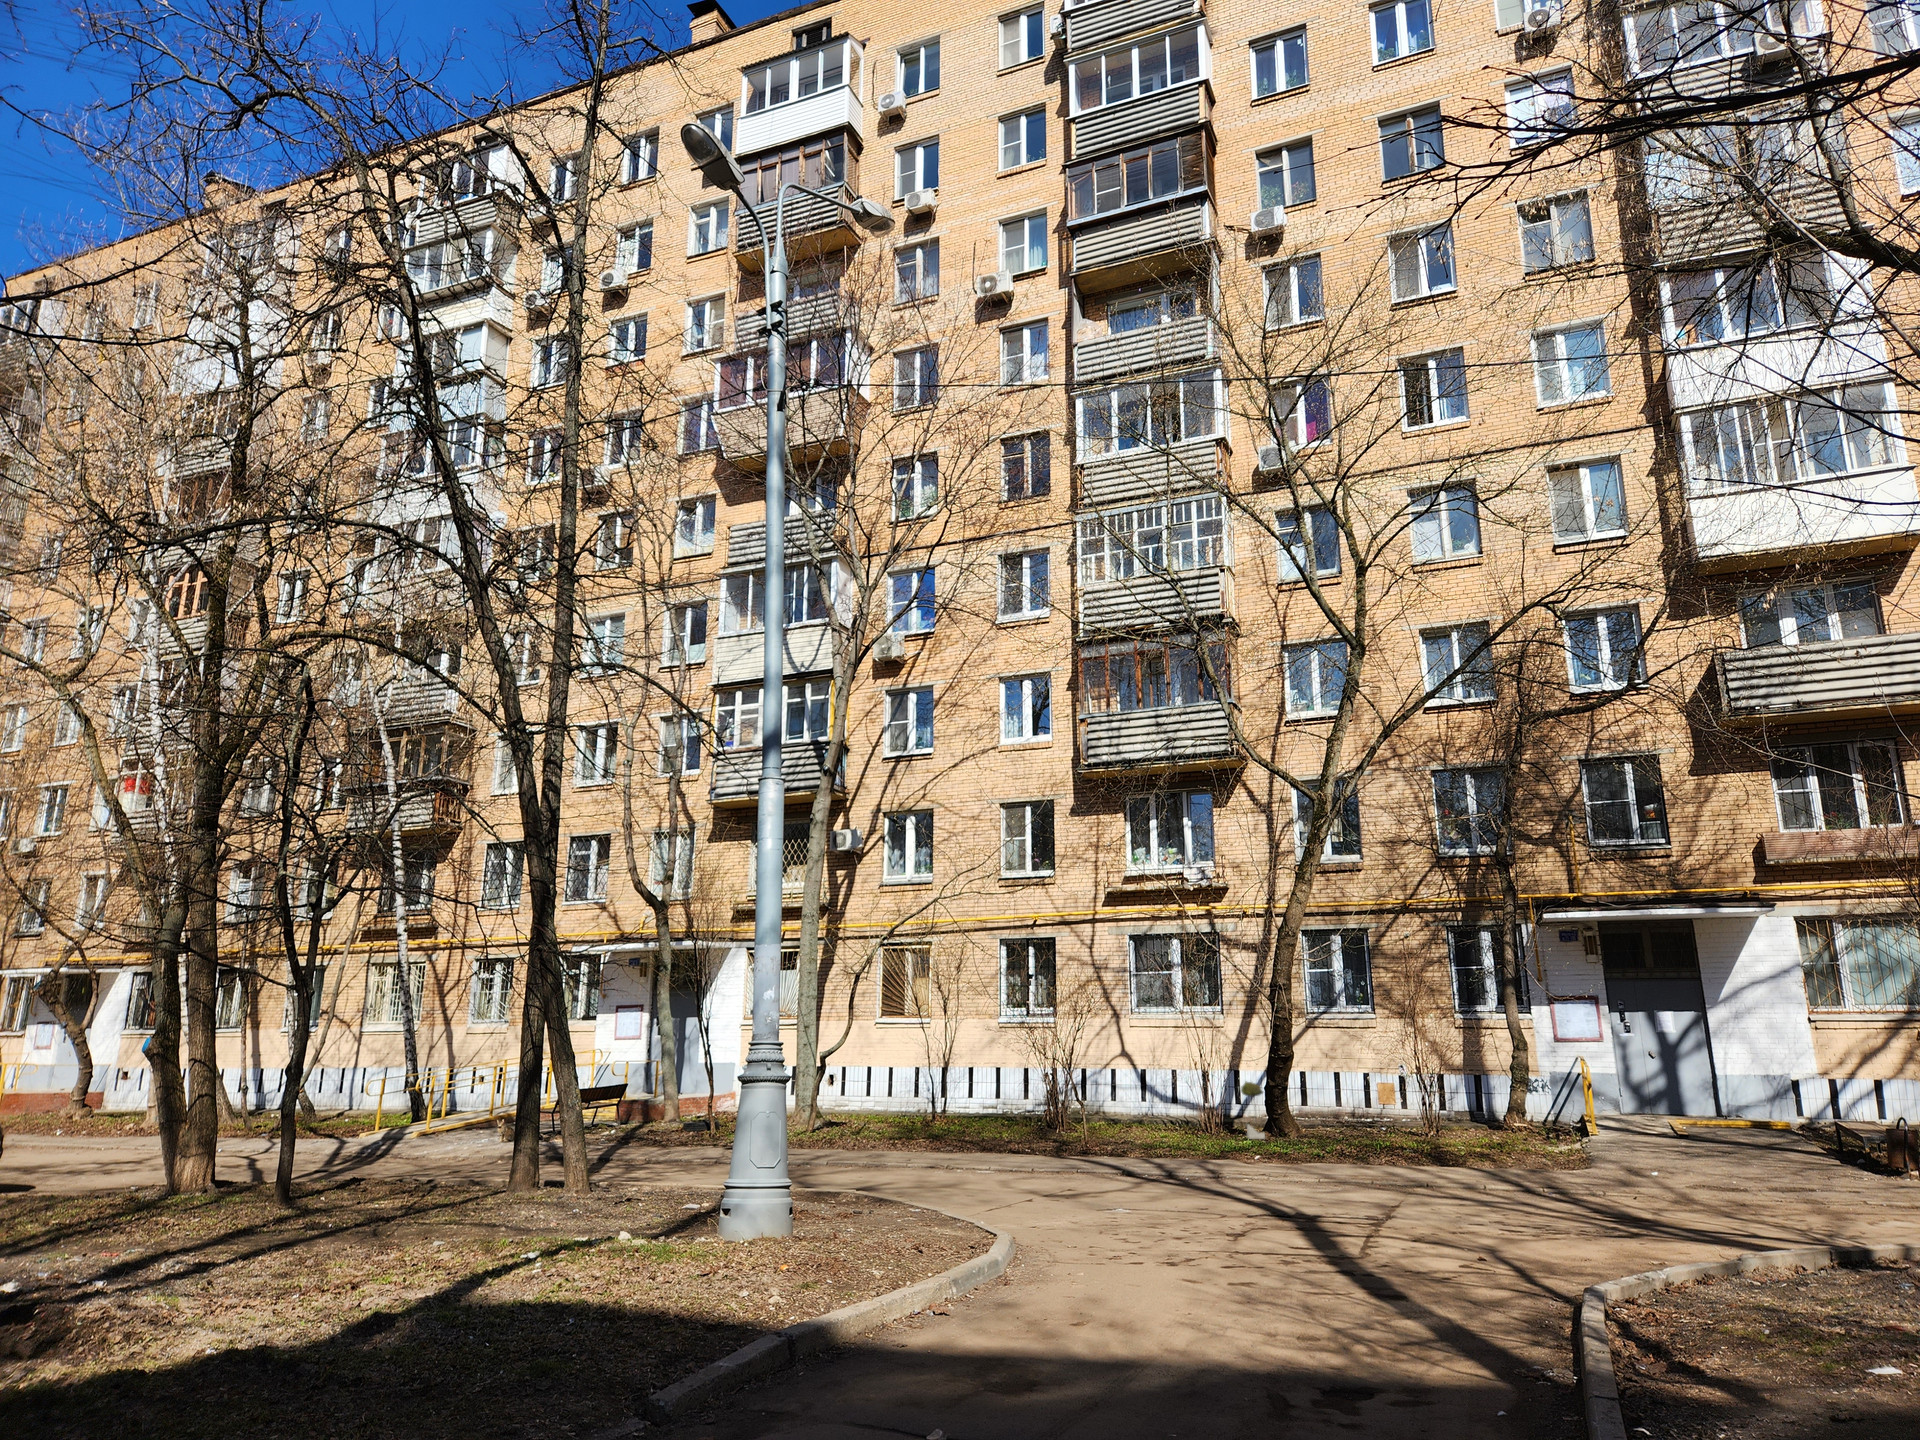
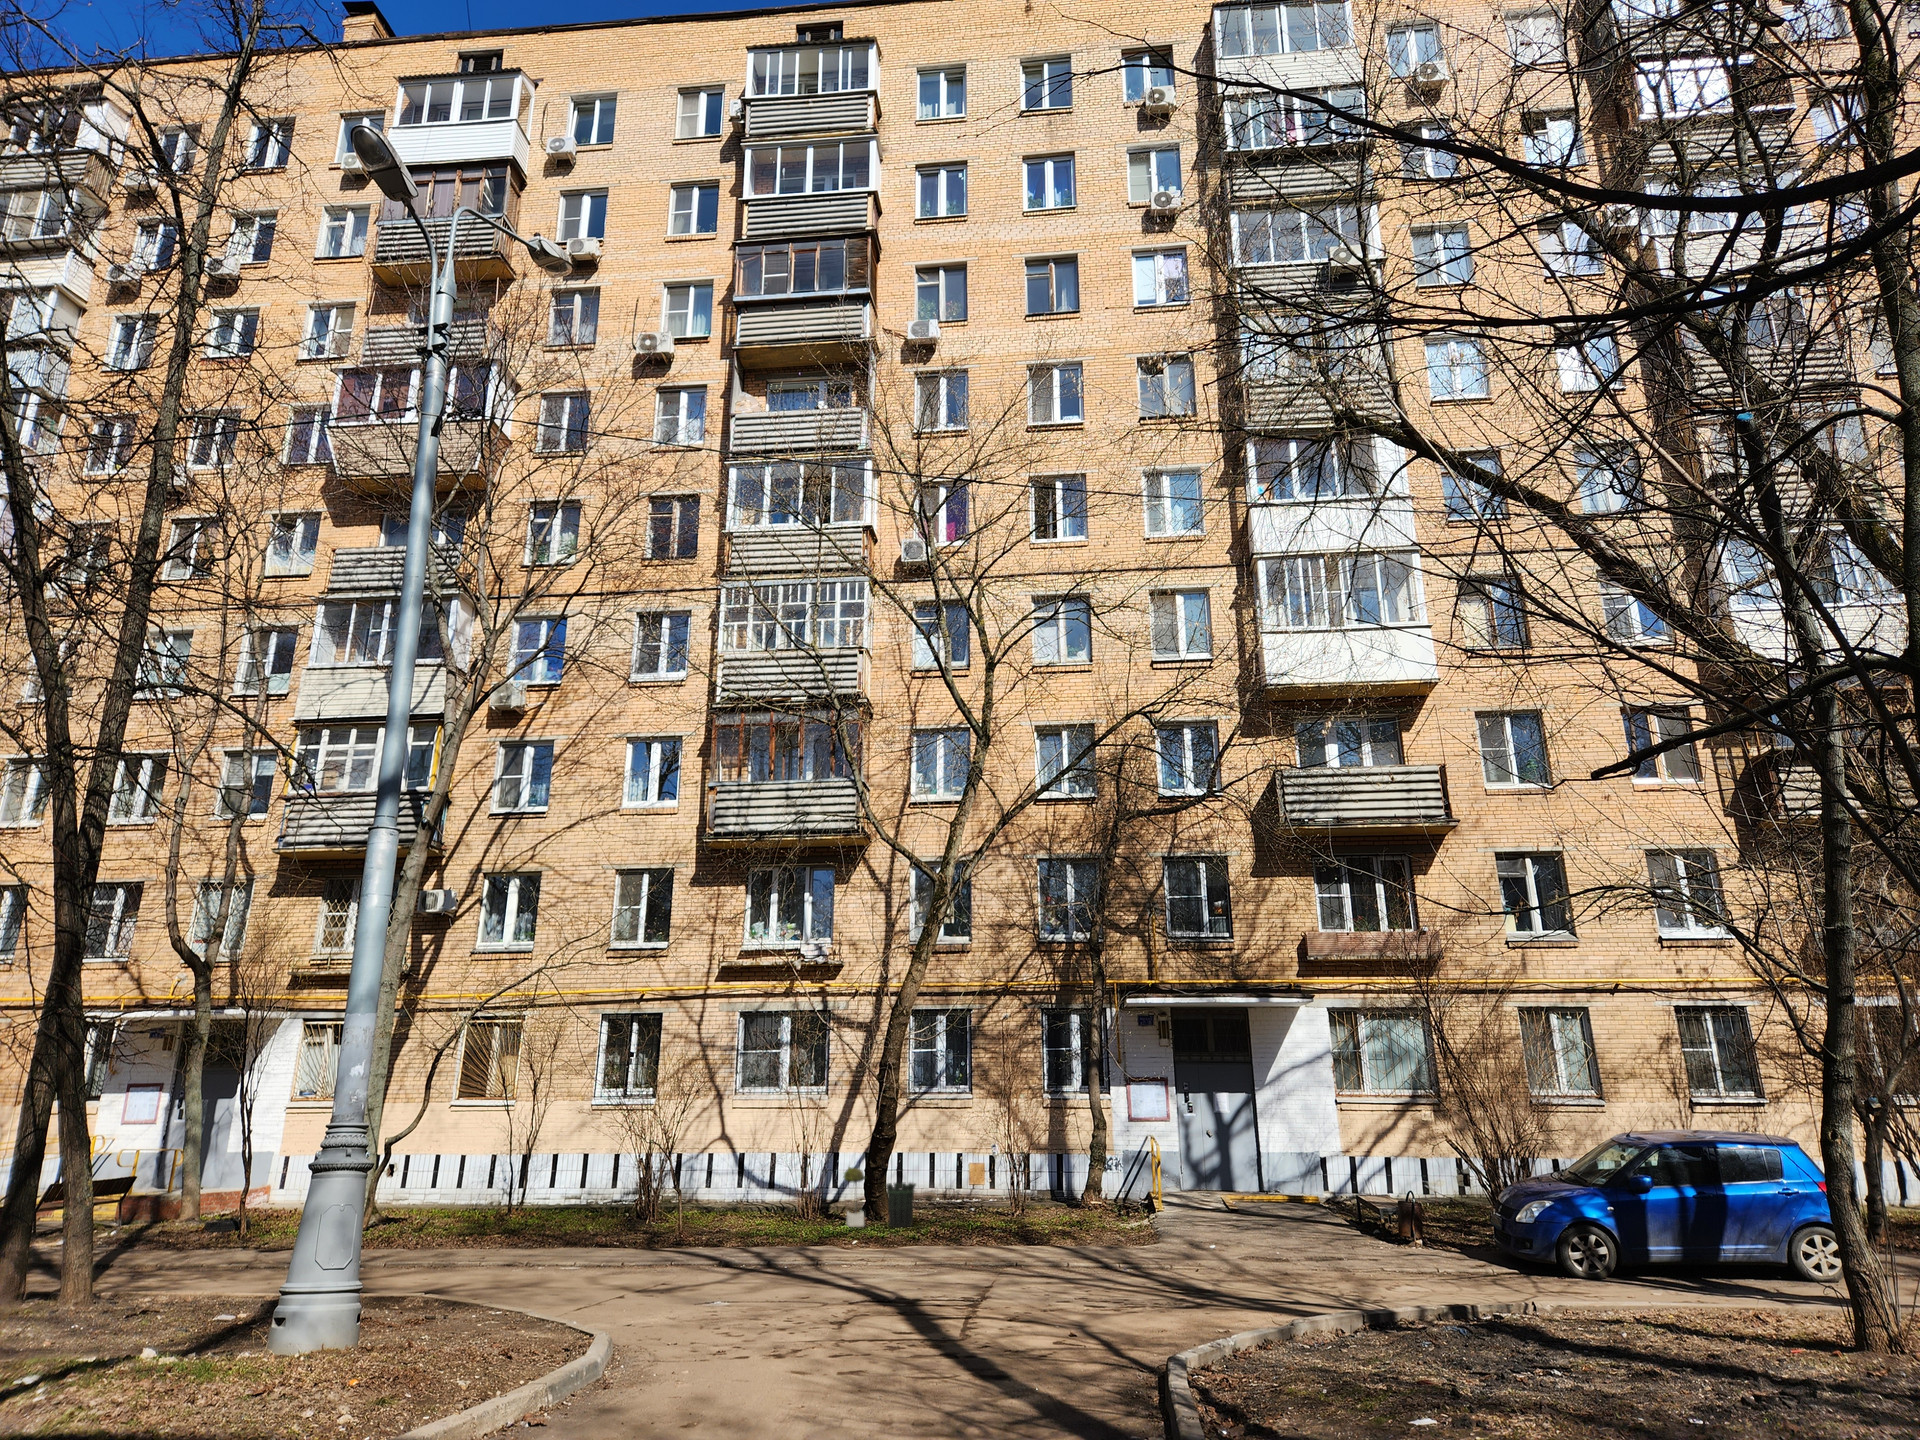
waste bin: none [1283,1098,1316,1141] -> present [886,1182,916,1227]

